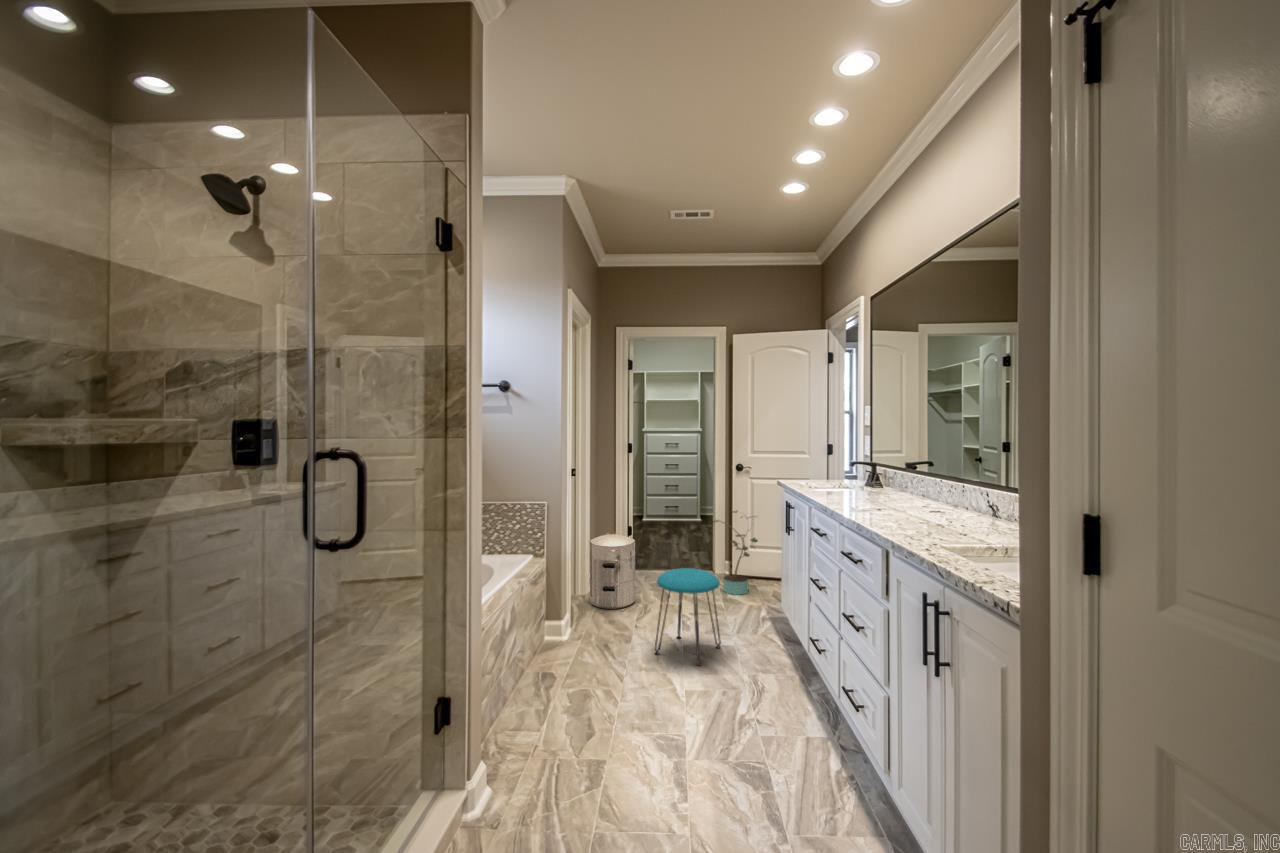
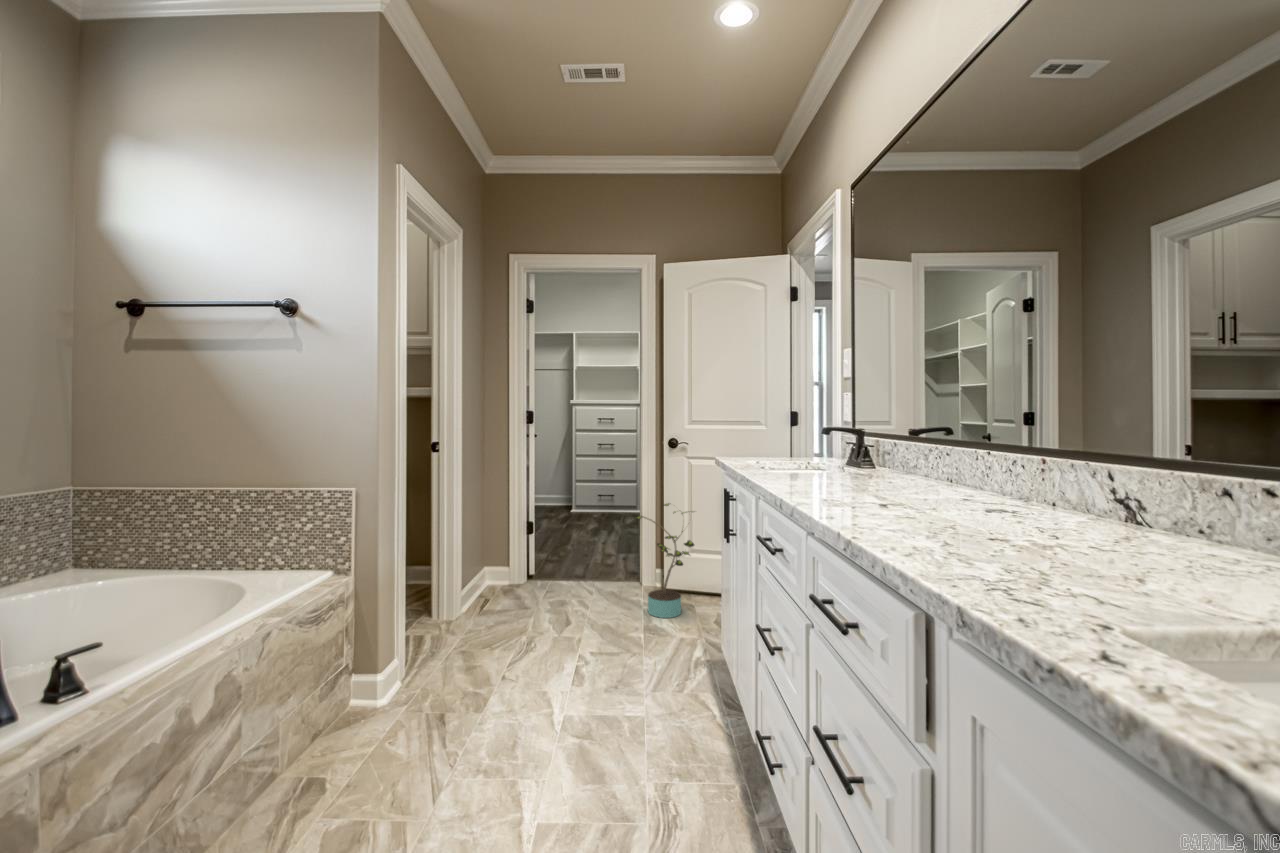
waste bin: present [590,532,635,609] -> none [454,533,522,643]
stool: present [655,568,721,666] -> none [517,591,623,750]

